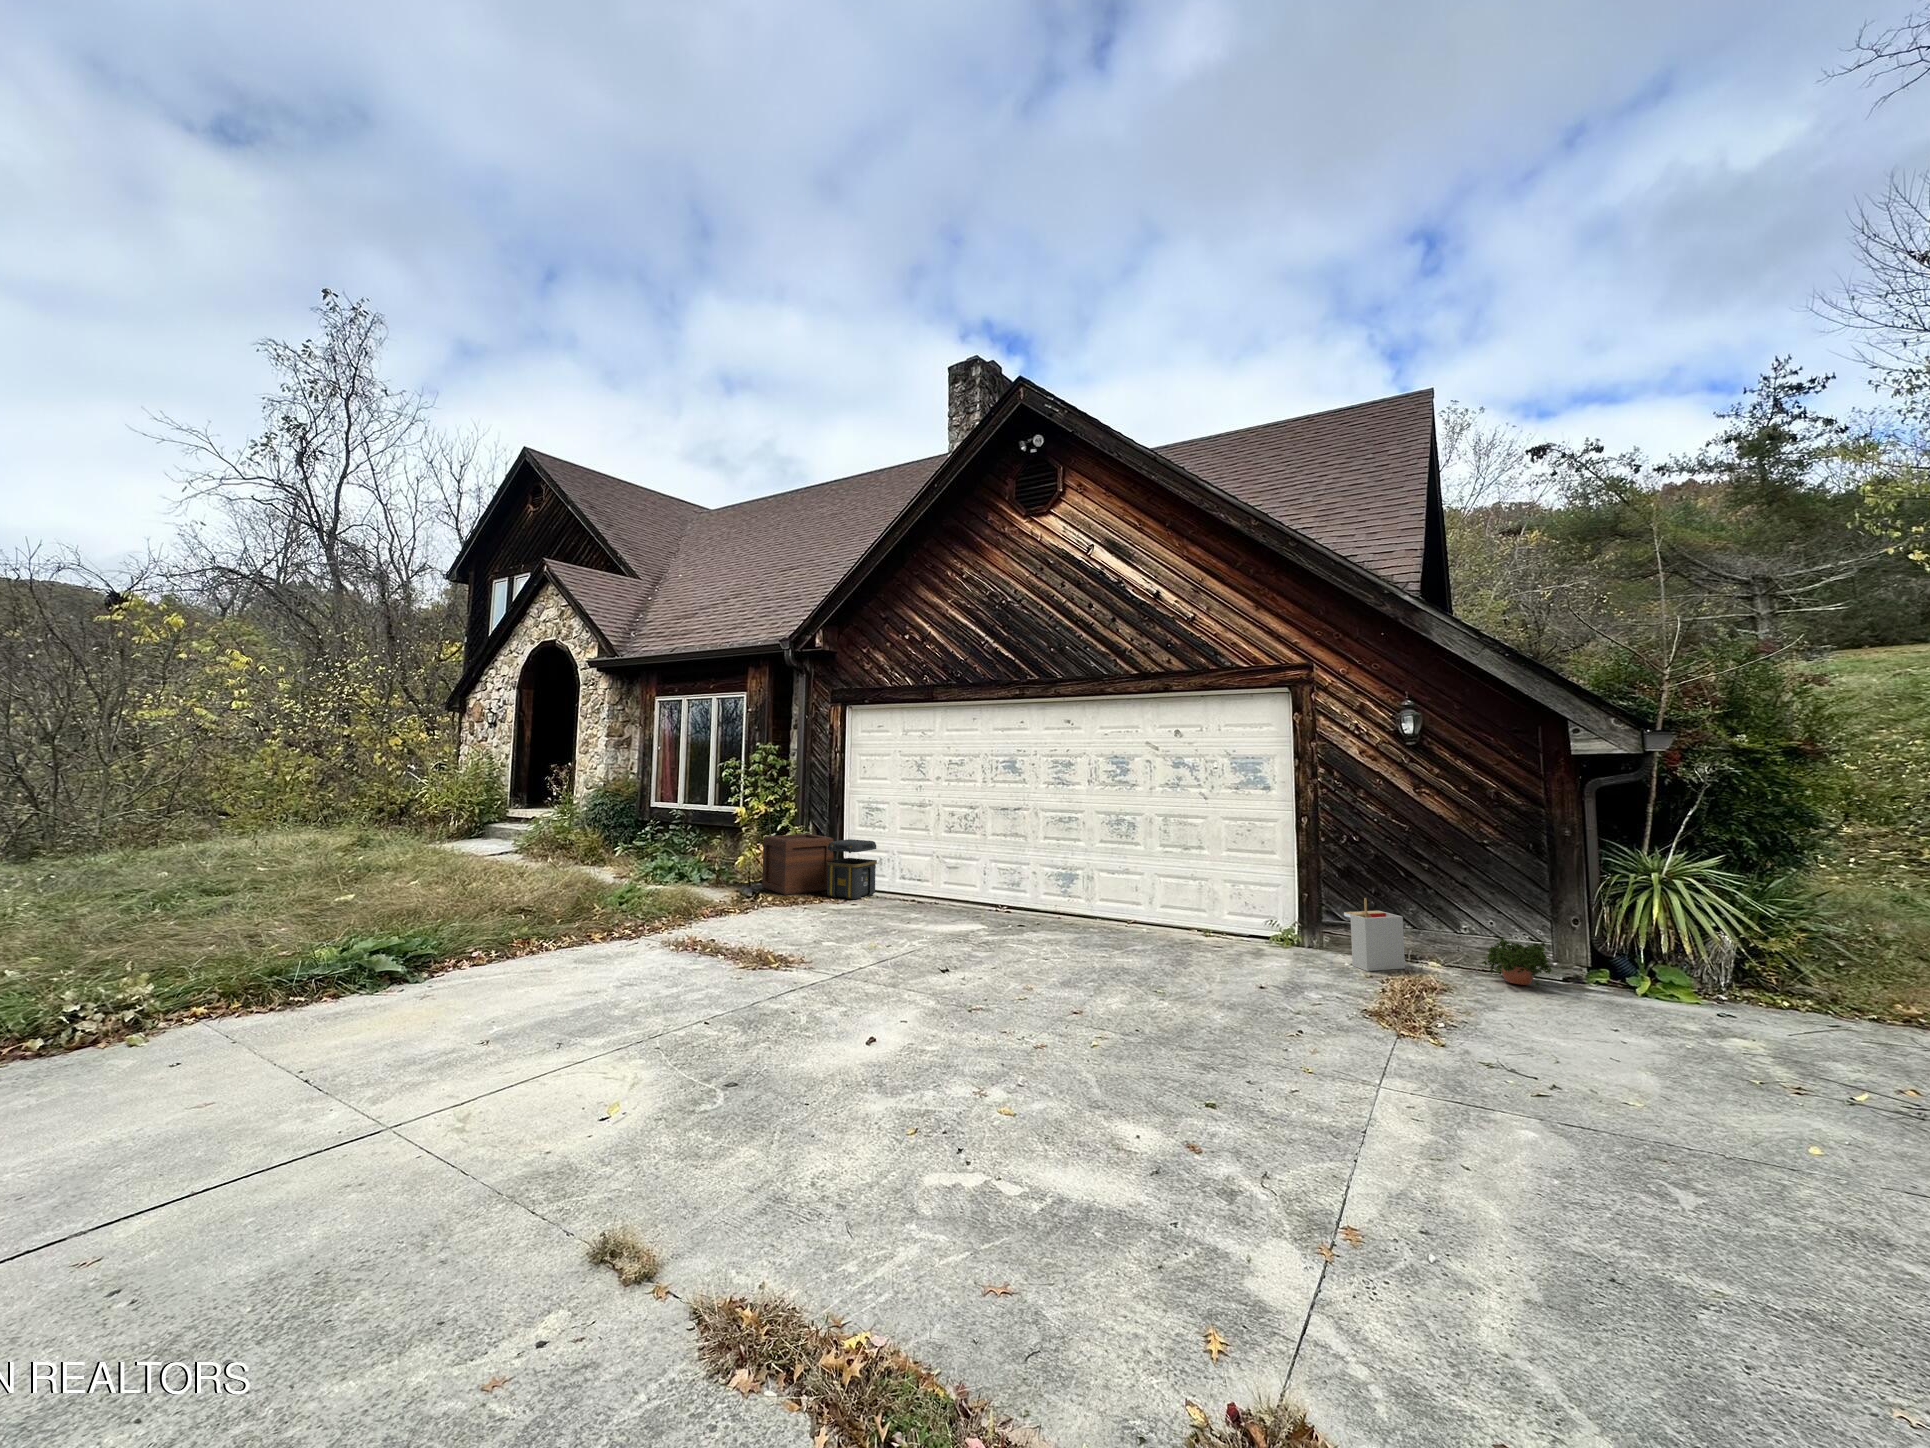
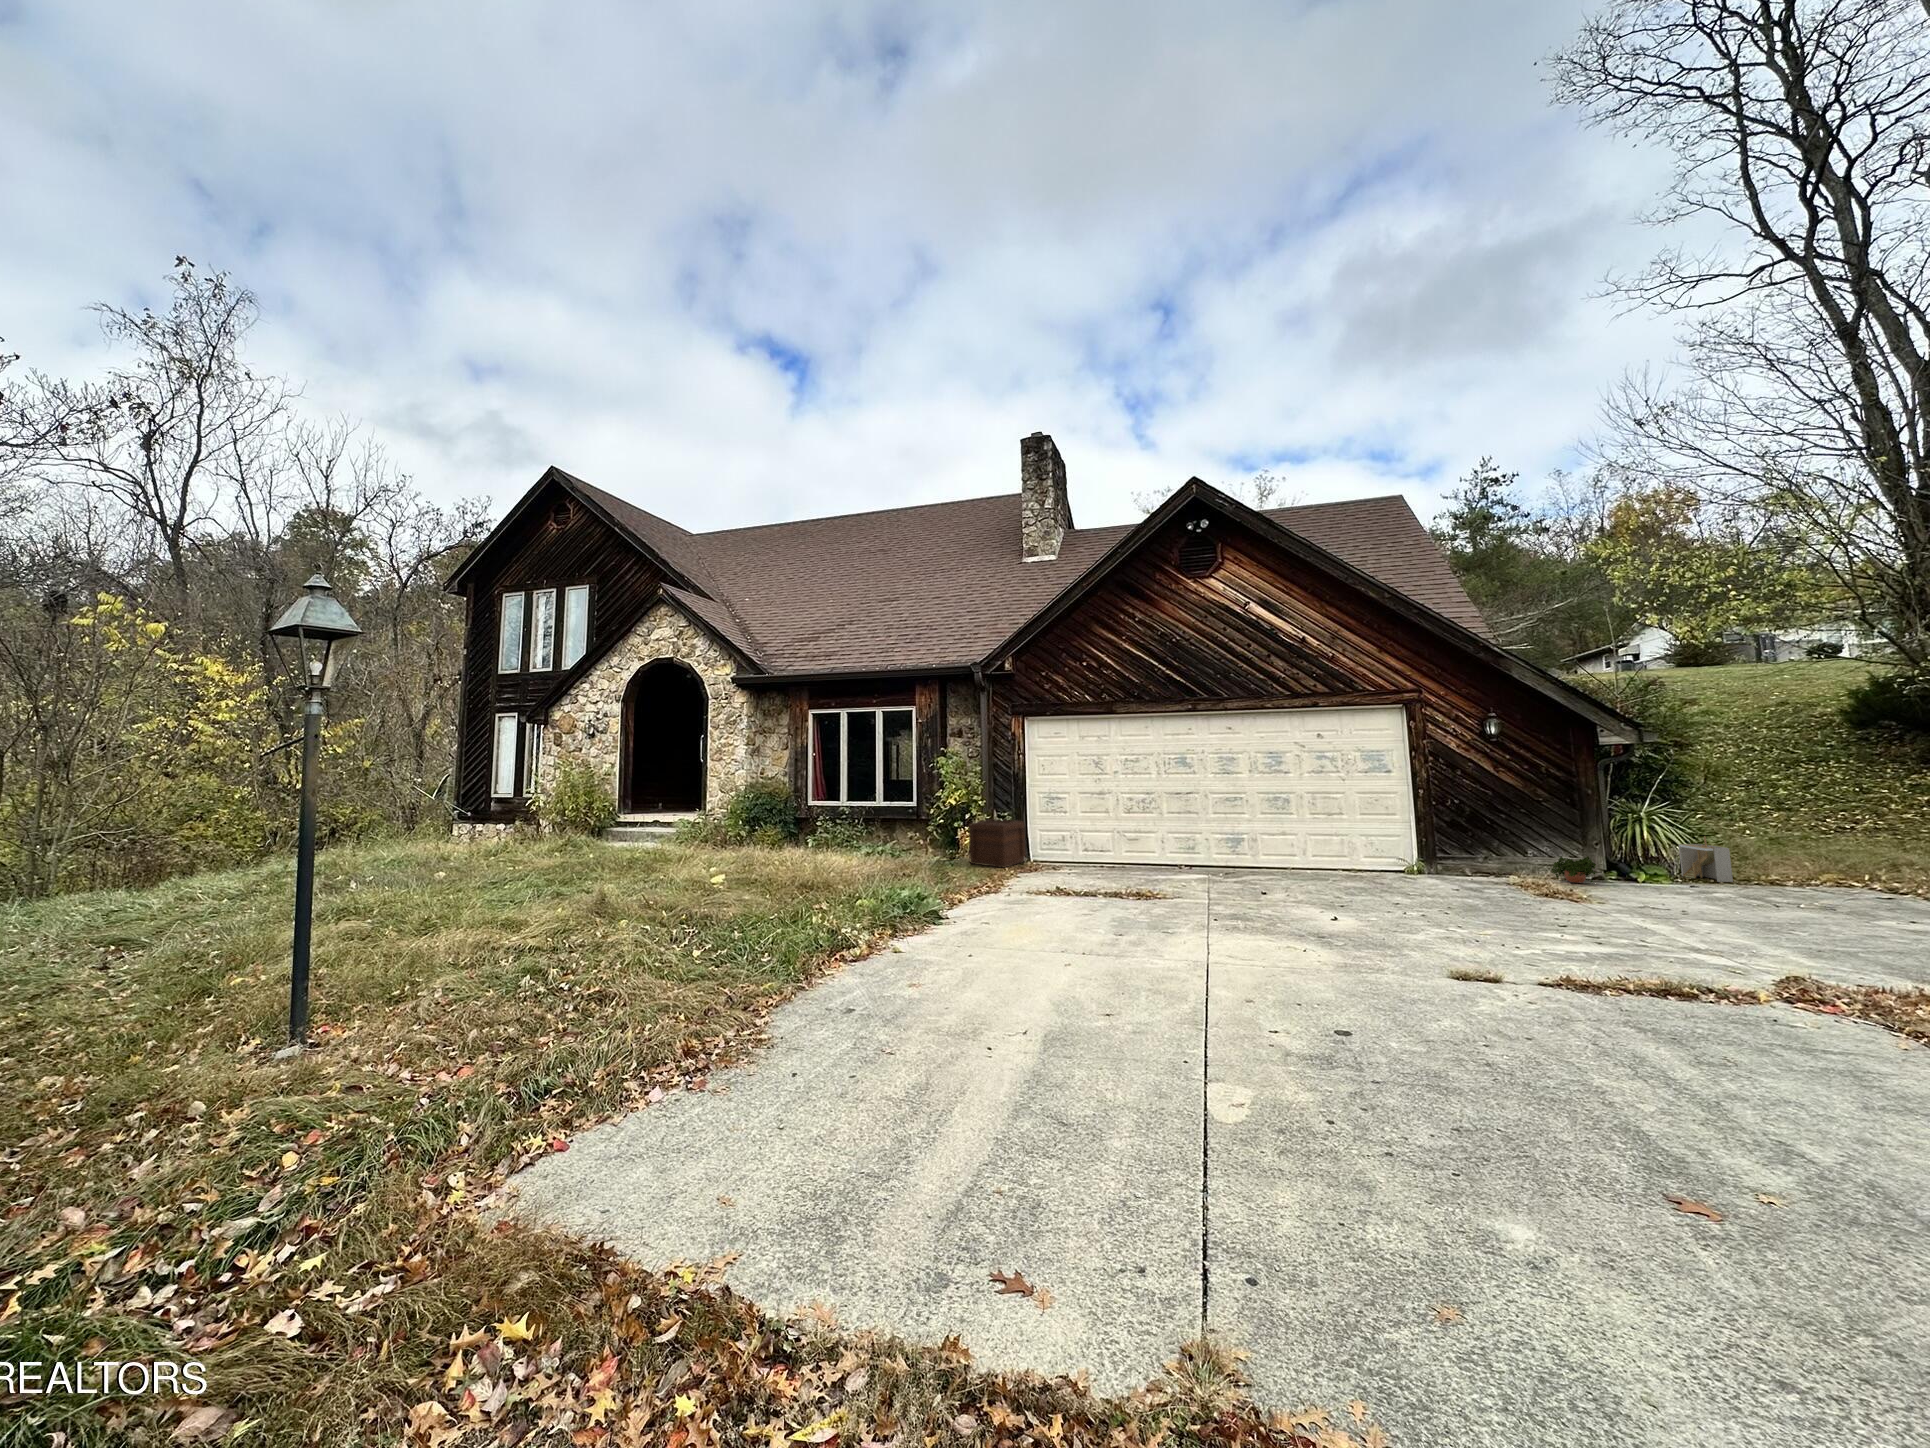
toolbox: present [827,839,877,899] -> none [1036,821,1068,867]
storage bin: present [1344,898,1405,971] -> present [1679,836,1733,882]

